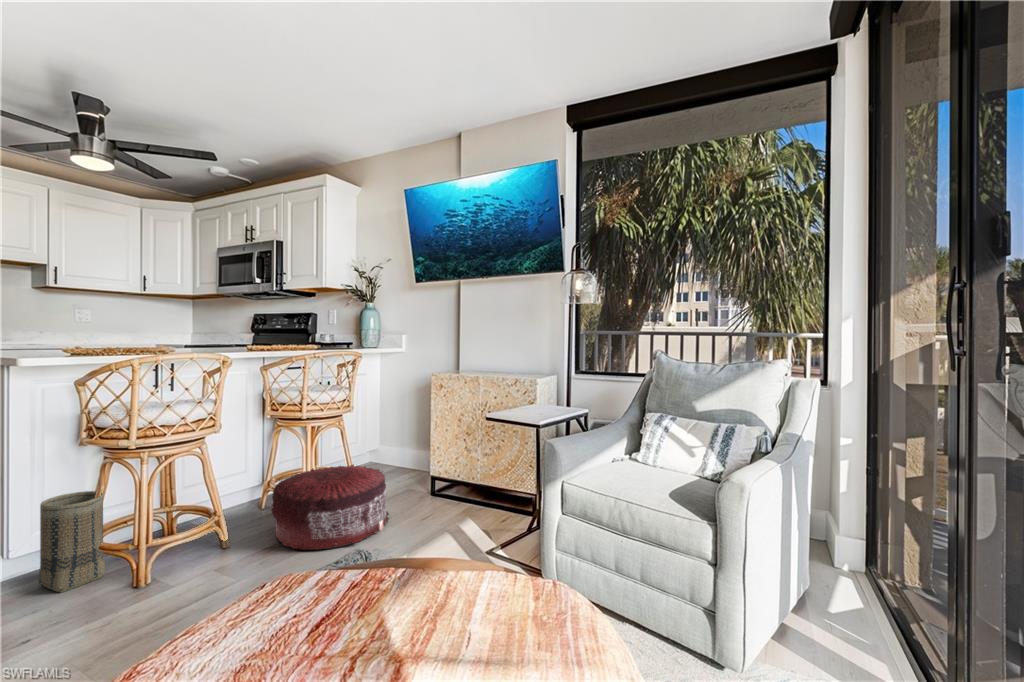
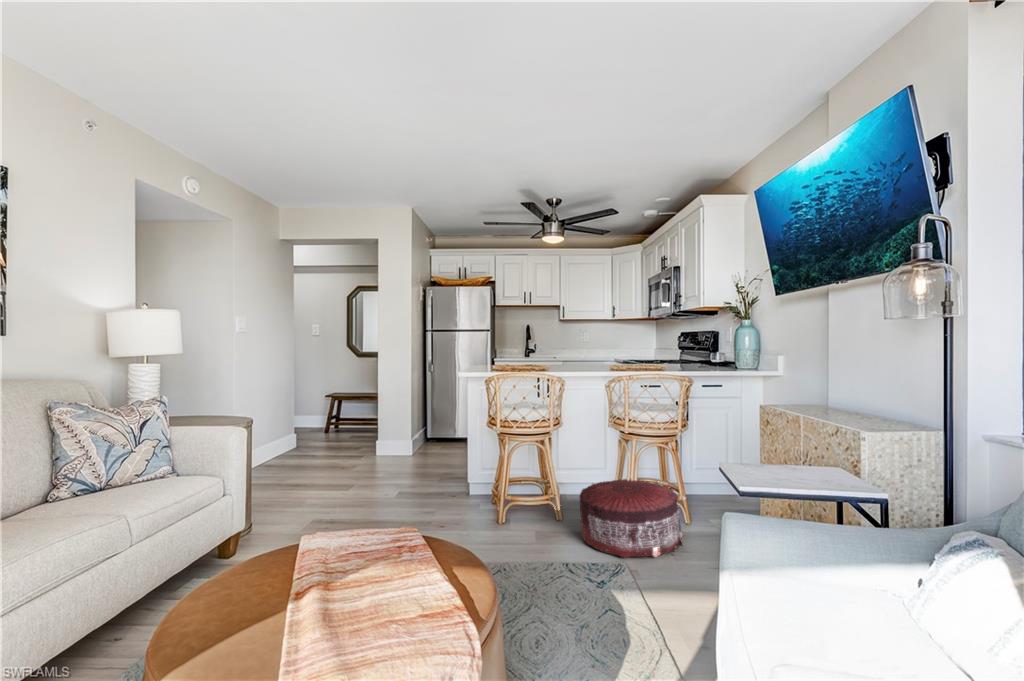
basket: present [39,491,105,592] -> none [469,456,497,512]

